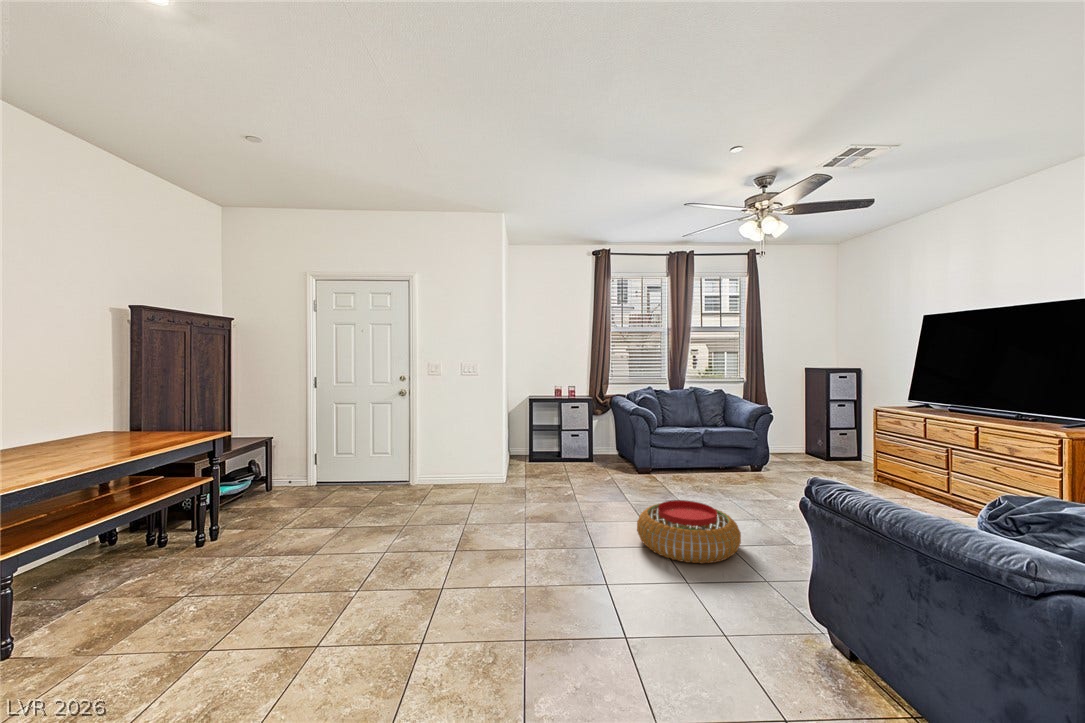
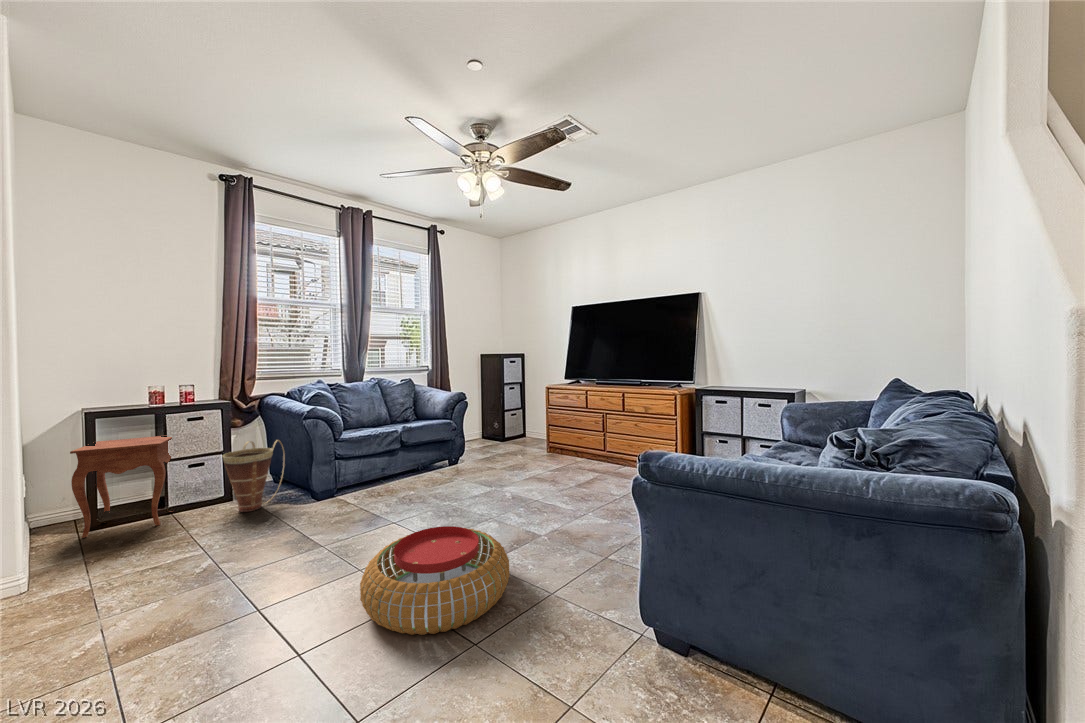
side table: none [523,414,566,467] -> present [70,436,173,538]
basket: none [586,425,622,471] -> present [223,440,285,512]

